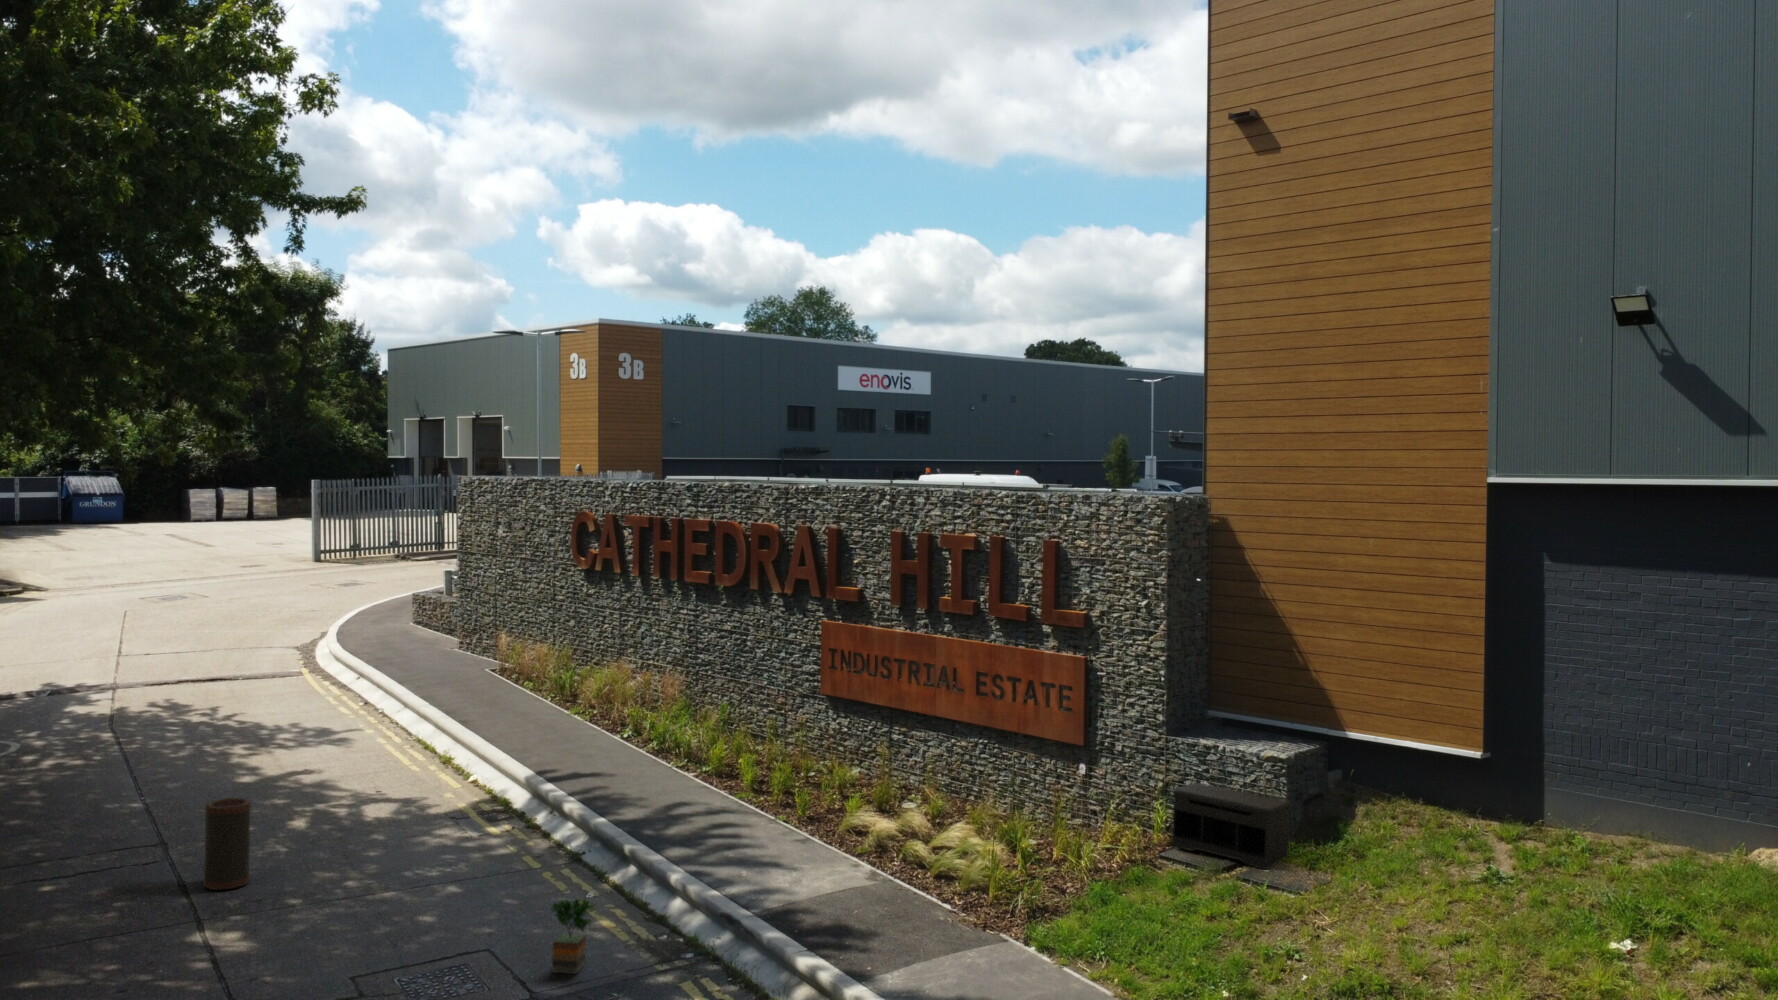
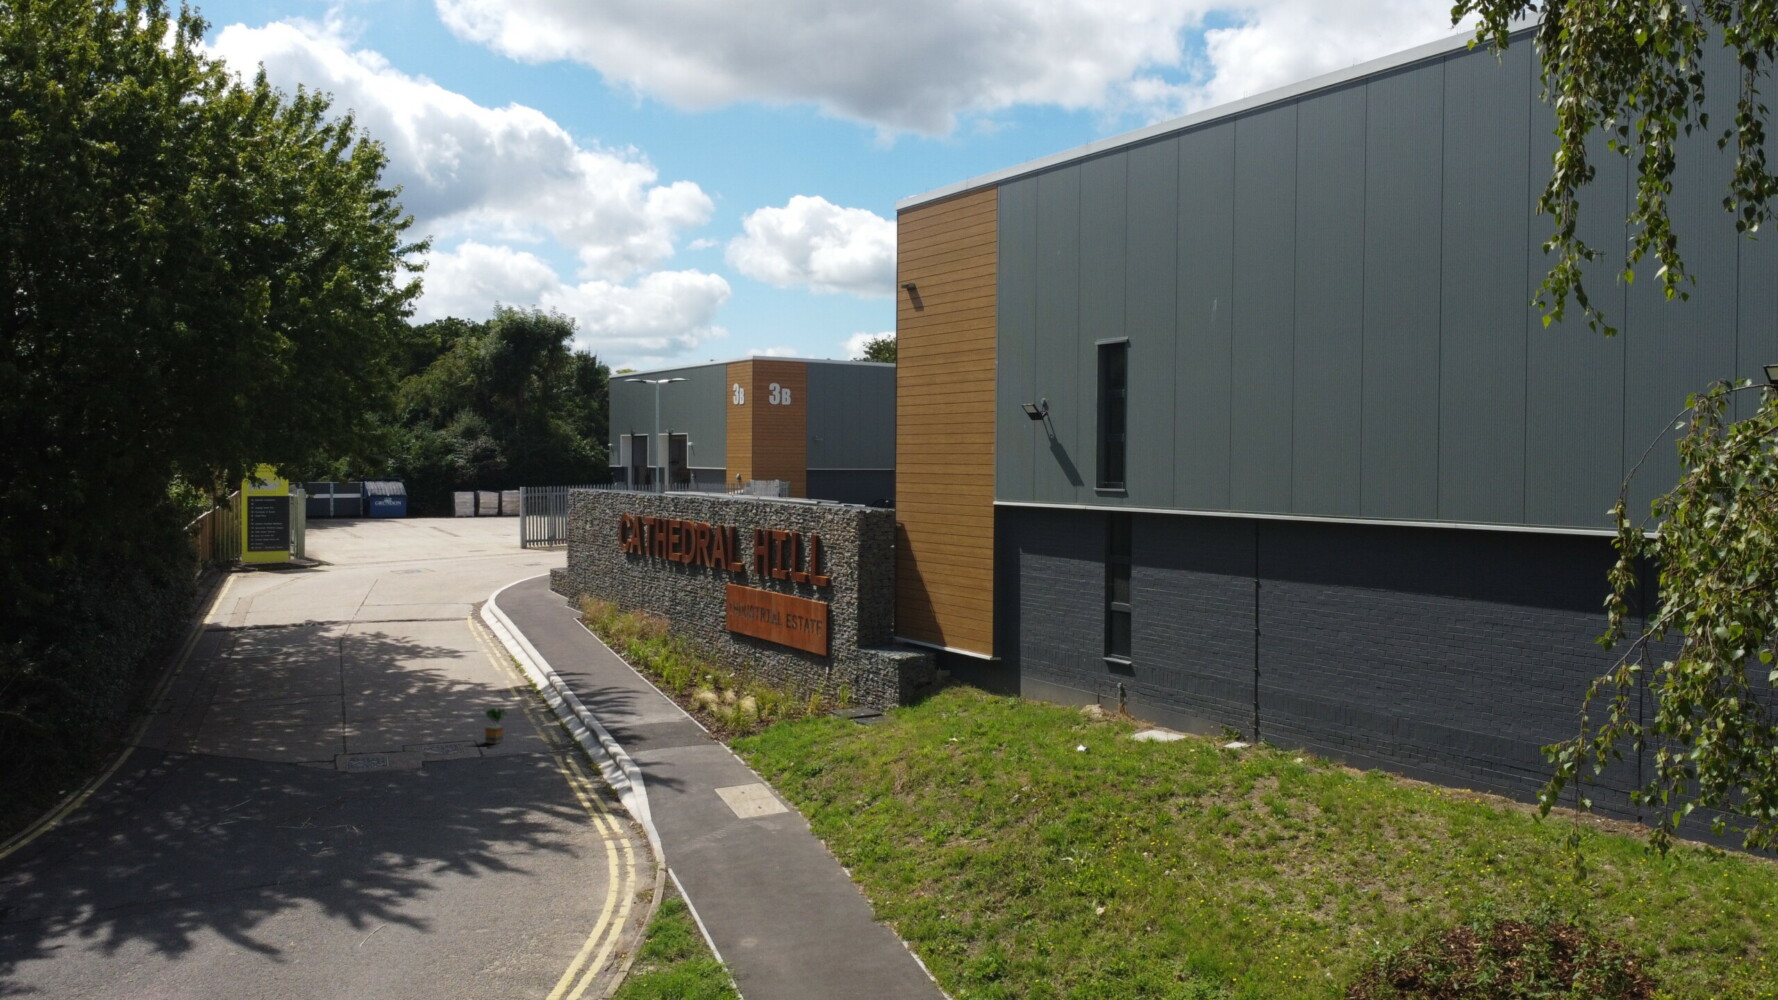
bench: present [1172,783,1291,869] -> none [847,676,903,720]
trash can: present [203,798,251,890] -> none [348,663,371,709]

